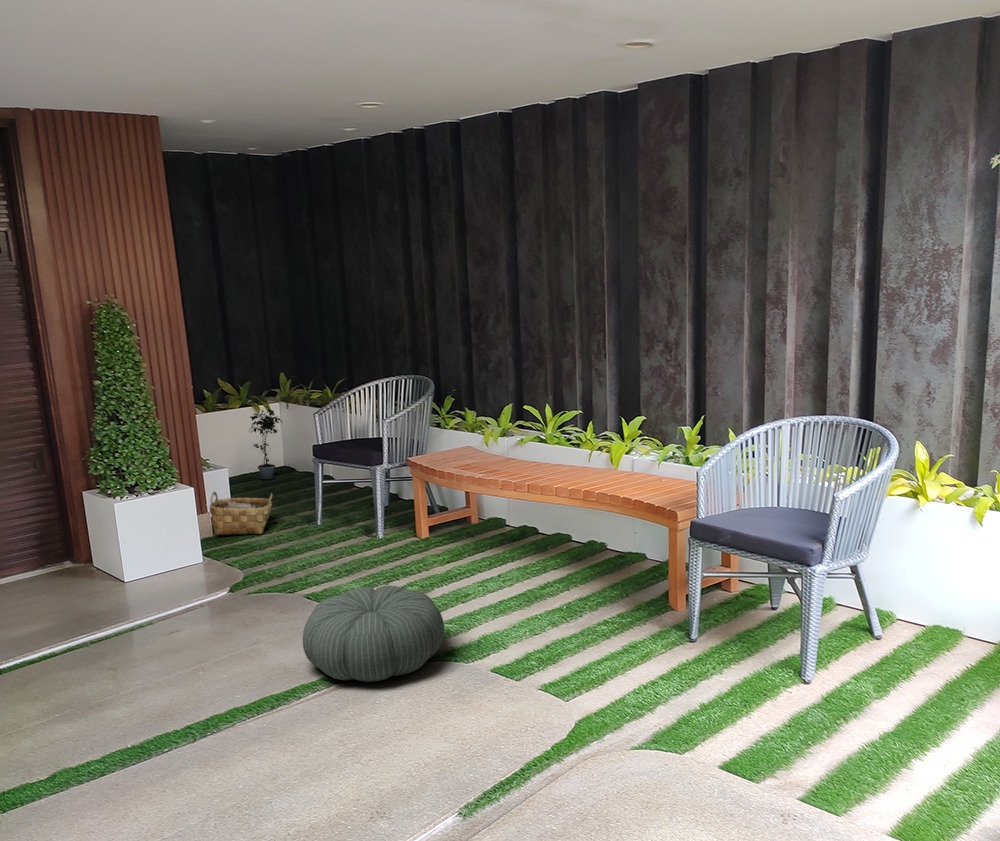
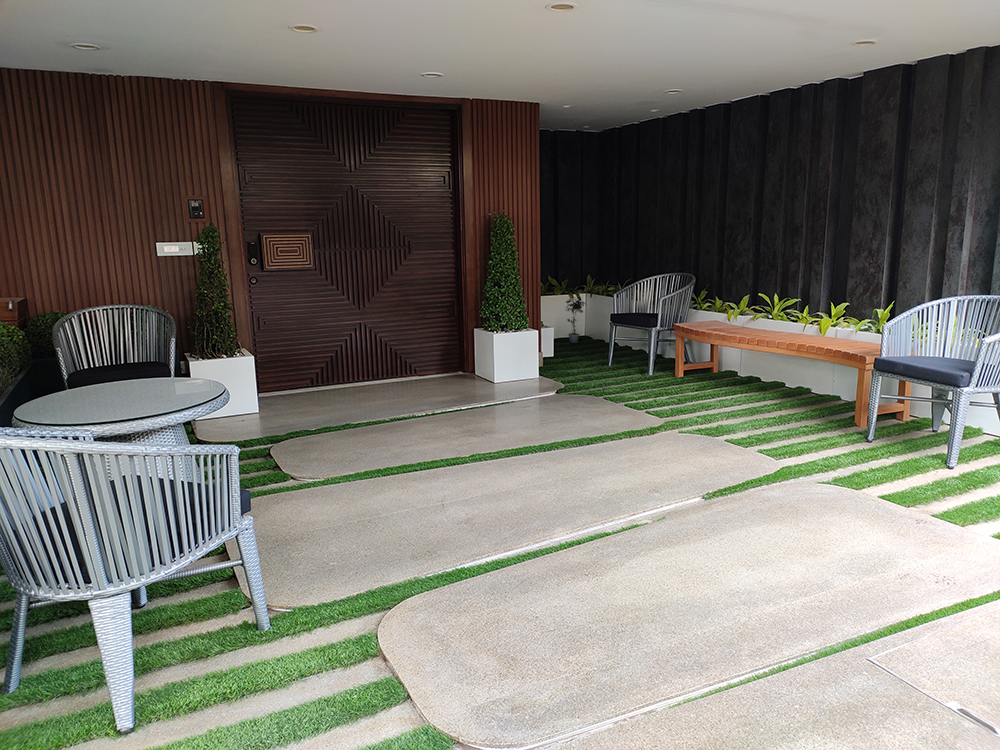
woven basket: present [210,492,272,535] -> none [544,340,583,369]
pouf: present [303,585,444,682] -> none [609,388,696,437]

